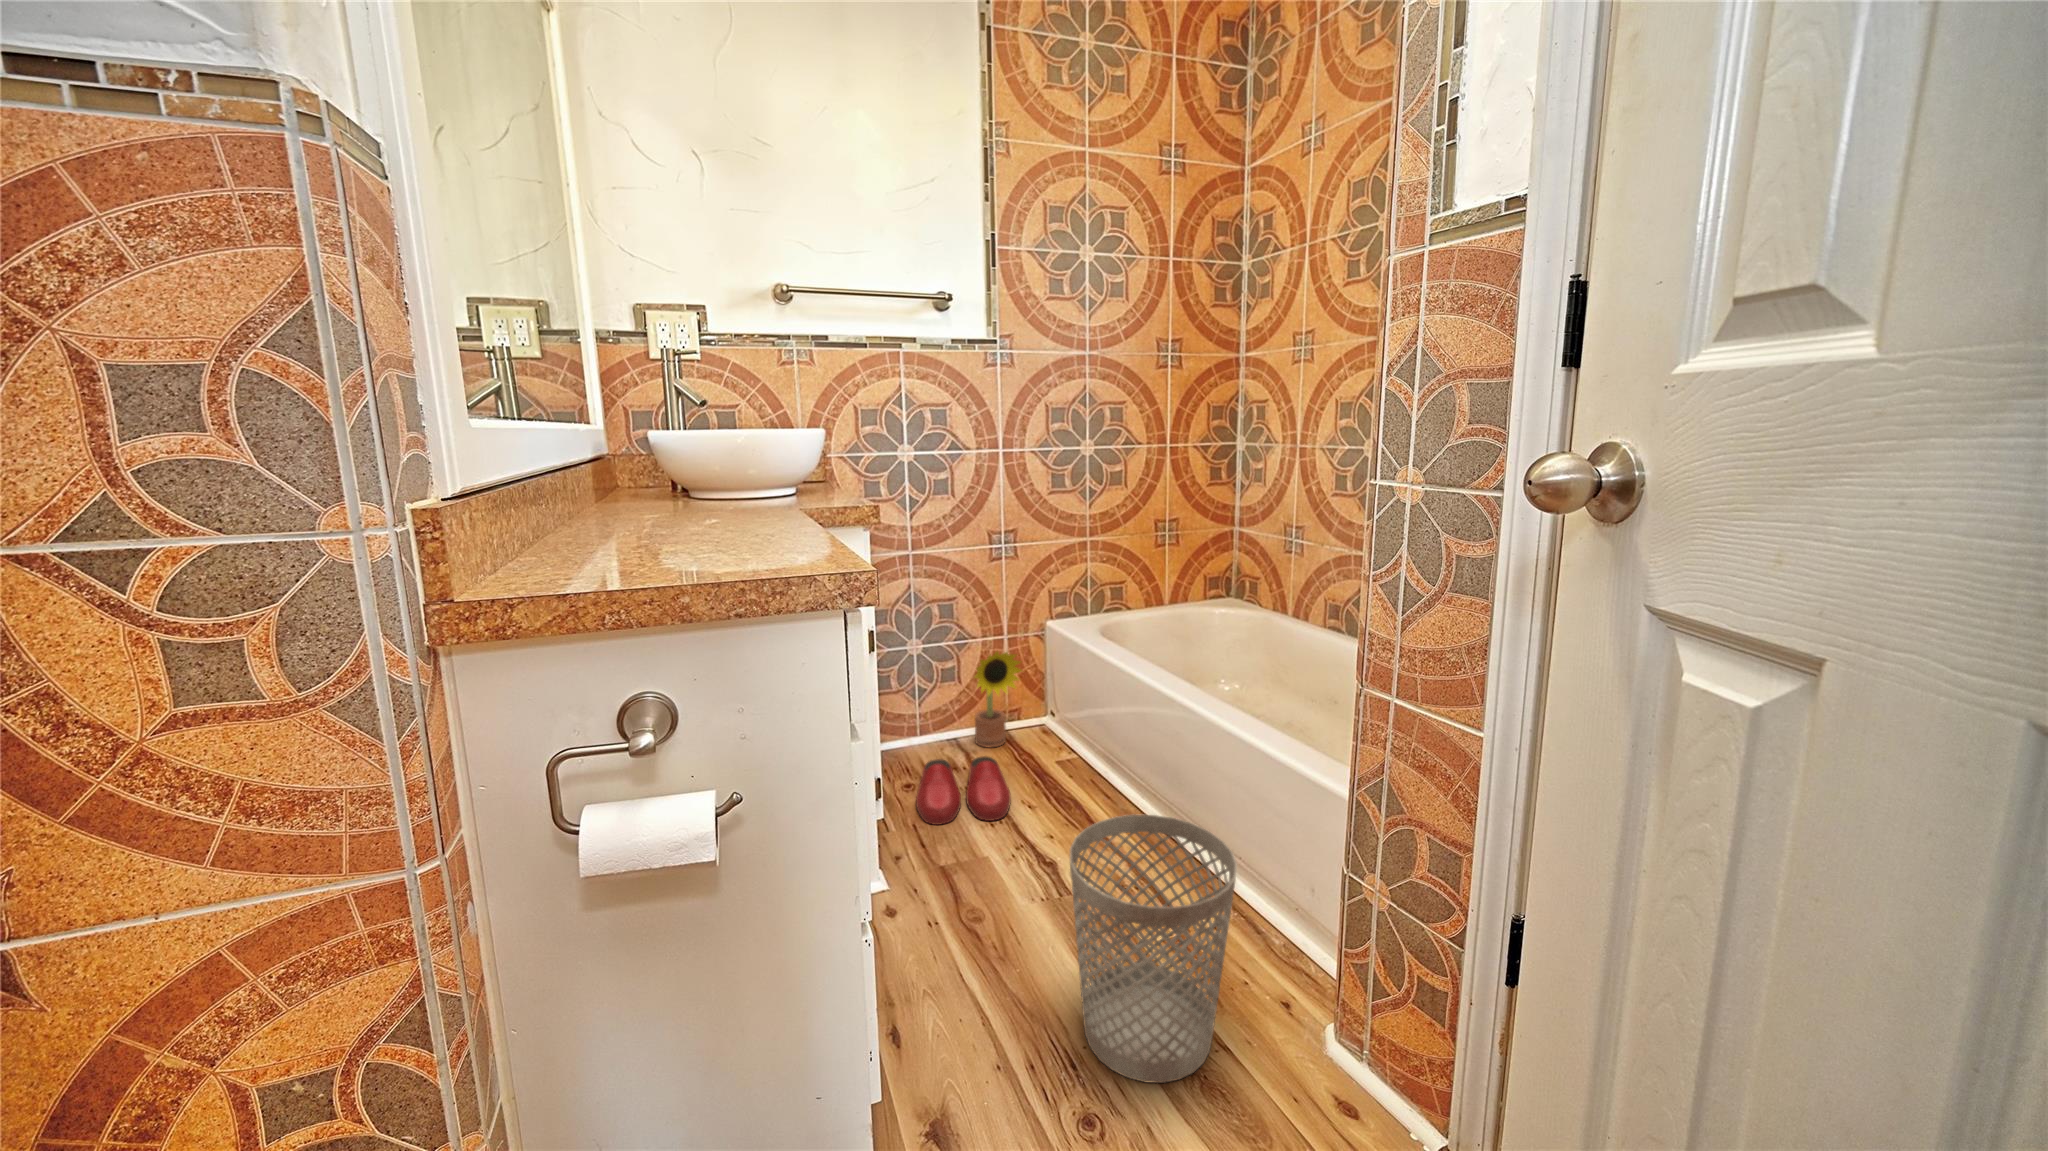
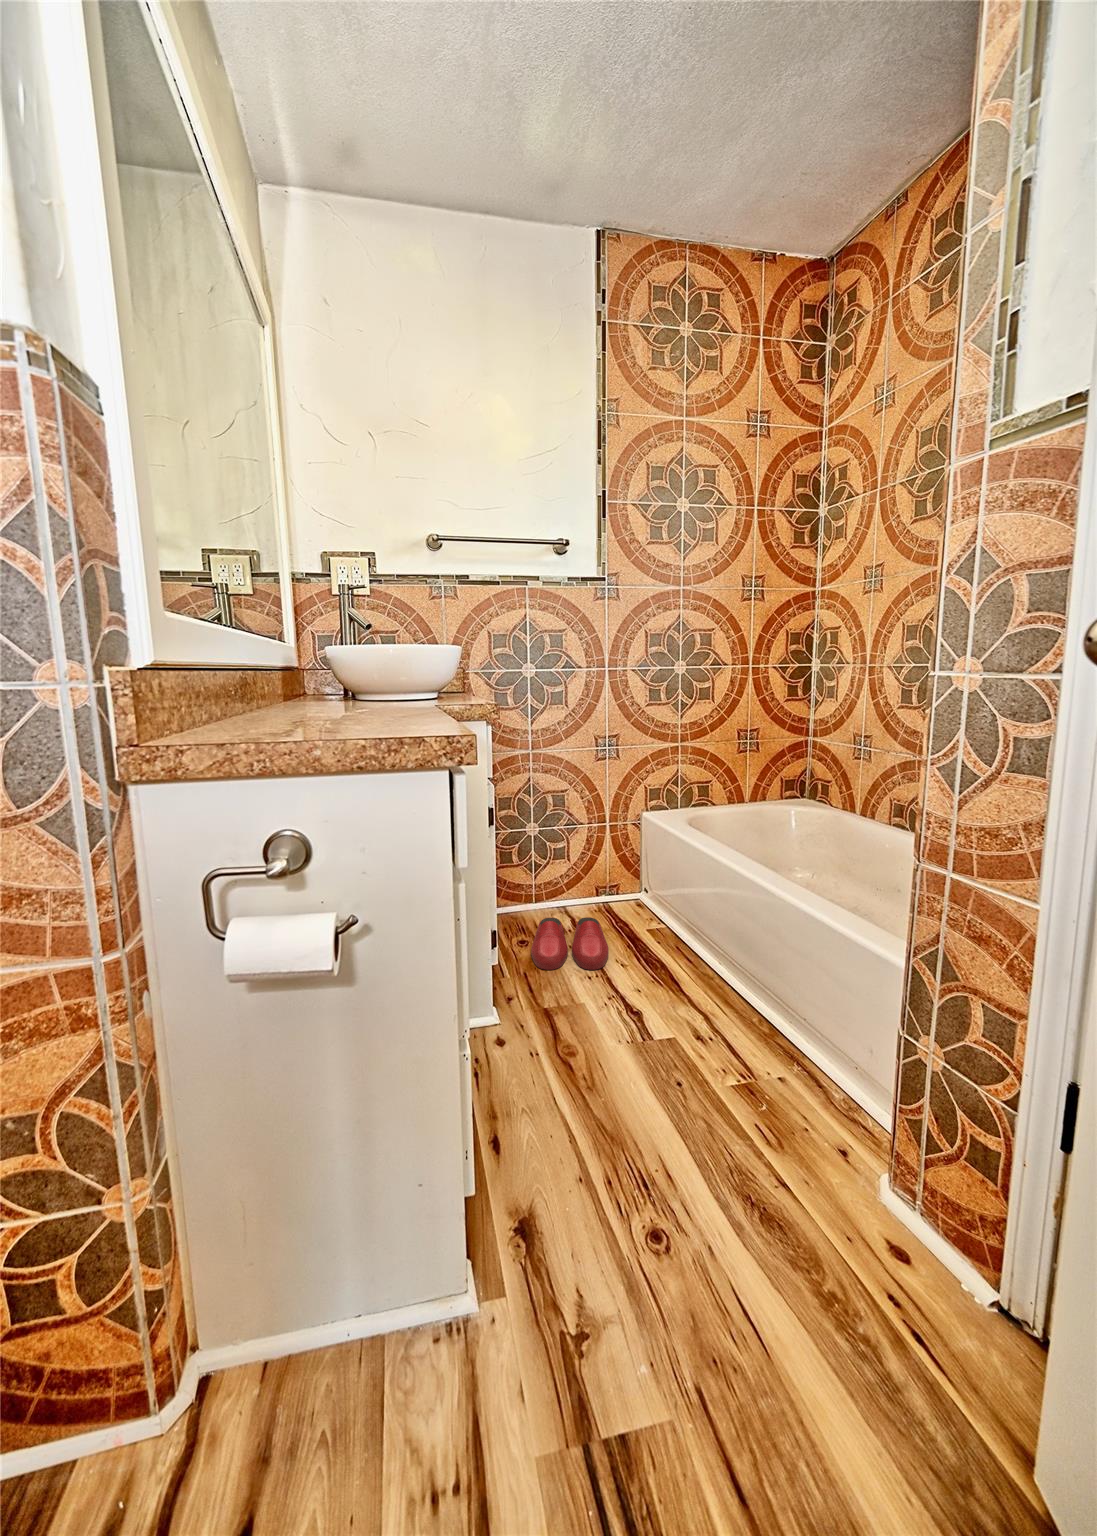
decorative plant: present [975,652,1022,748] -> none [582,831,624,911]
wastebasket: present [1070,814,1237,1083] -> none [648,968,799,1206]

